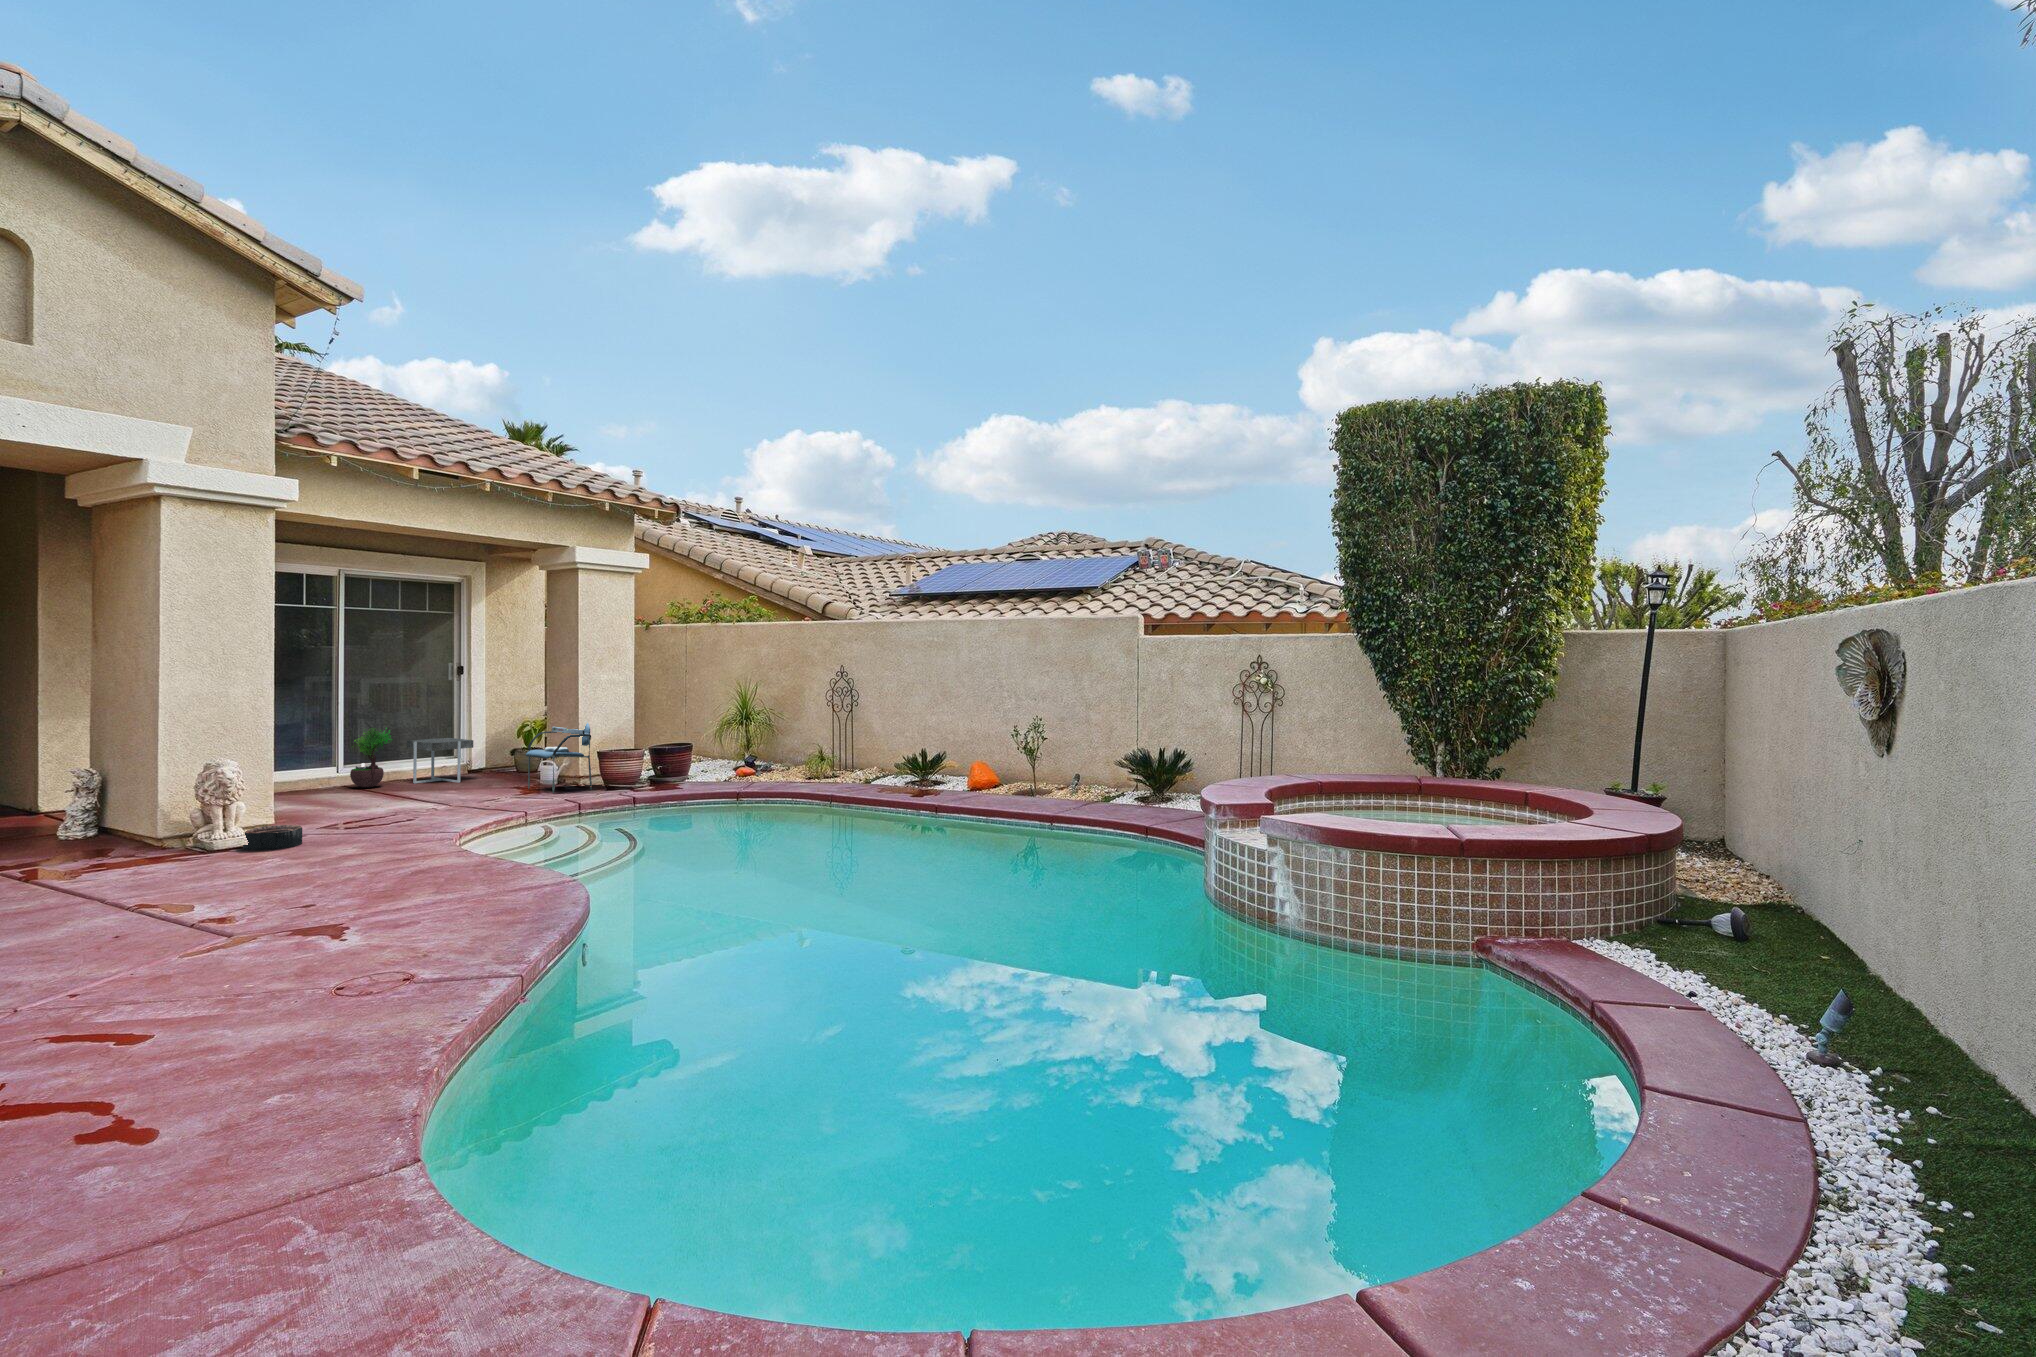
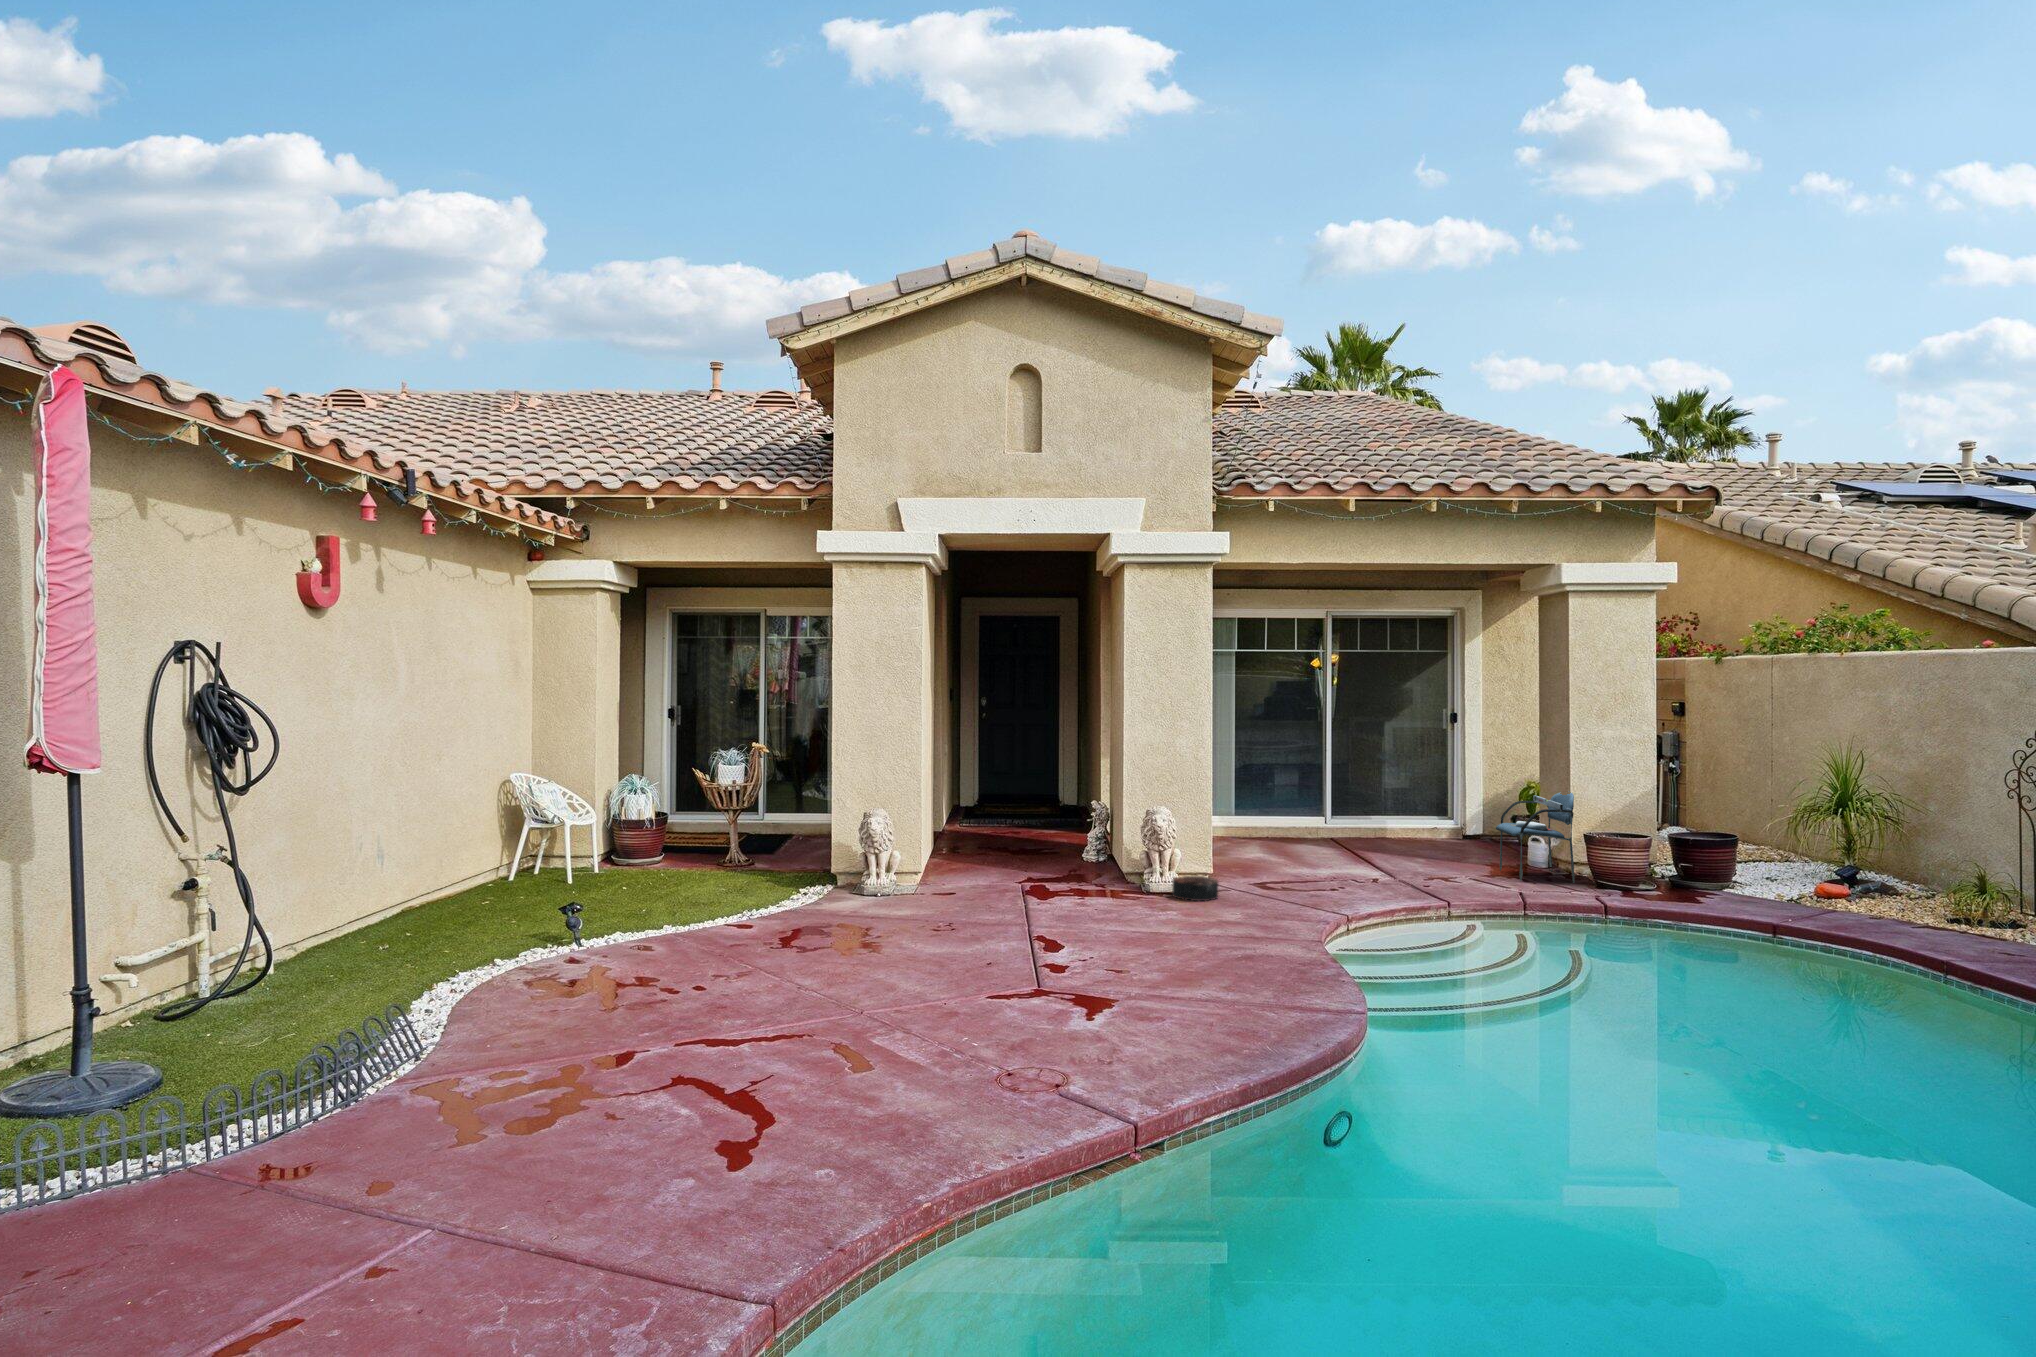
potted tree: present [350,728,391,788] -> none [1336,775,1376,843]
side table: present [407,738,473,784] -> none [1396,795,1461,850]

